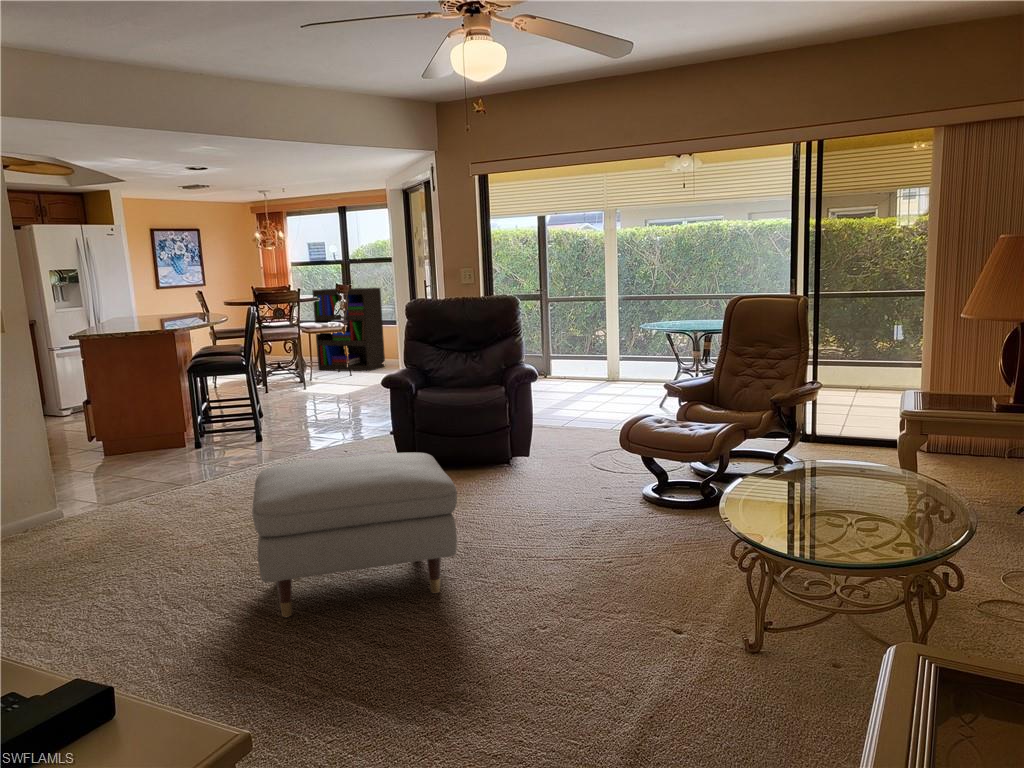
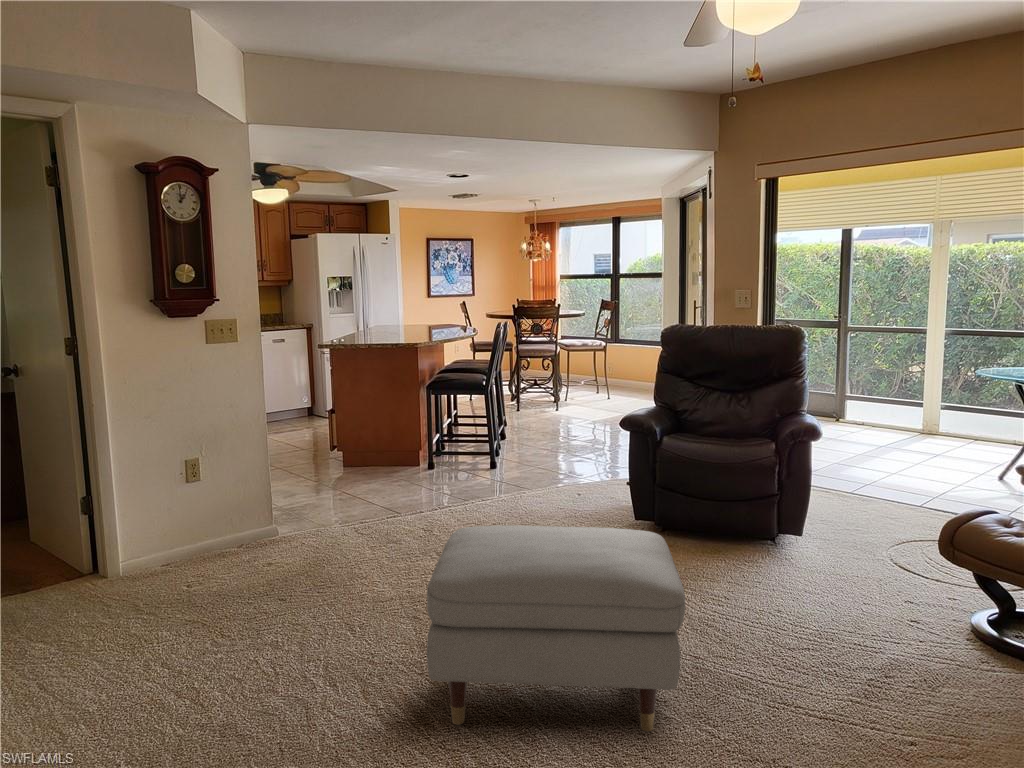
bookshelf: present [312,288,385,371] -> none [576,304,649,396]

